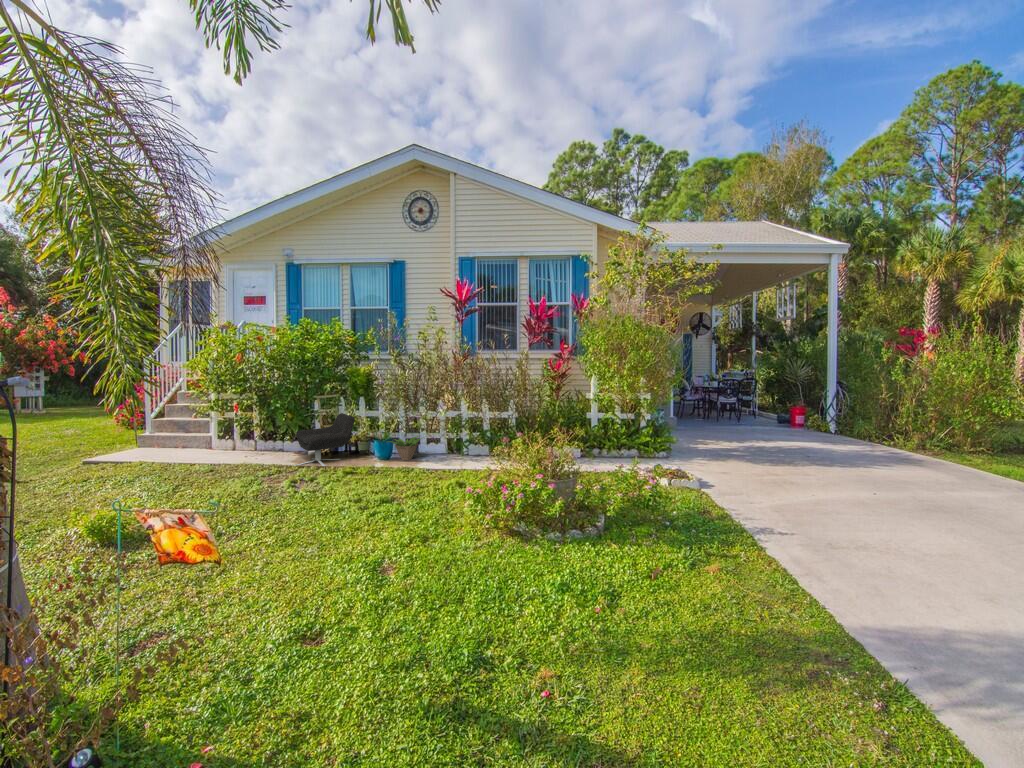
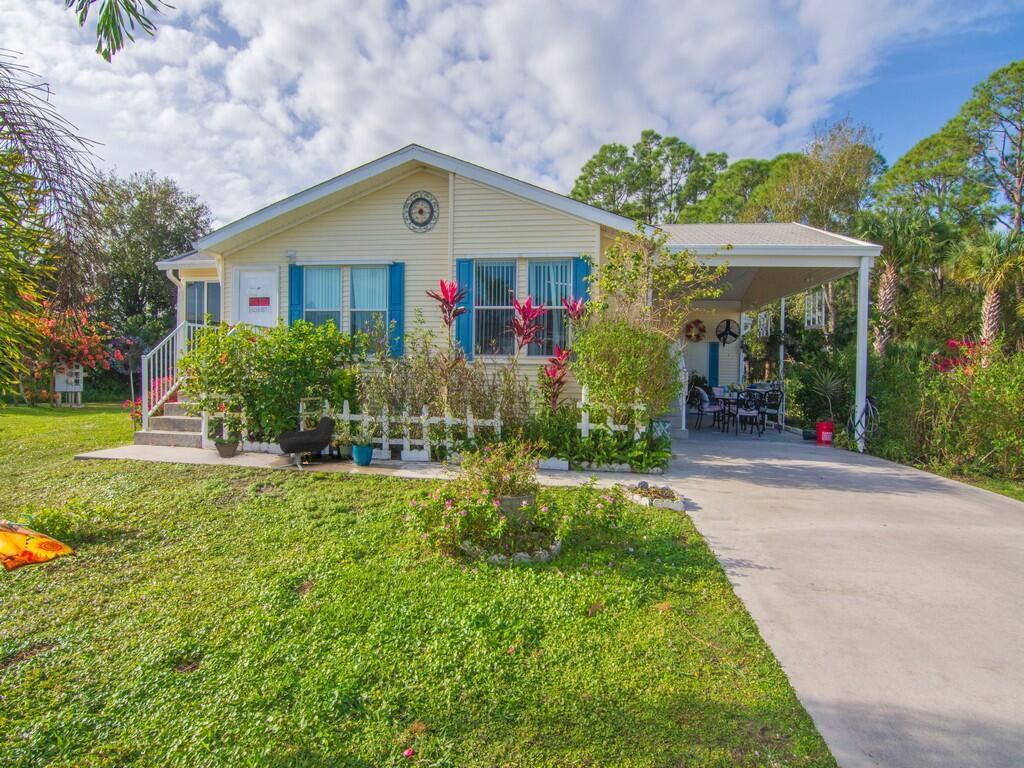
decorative plant: present [391,436,422,460] -> present [208,436,246,458]

